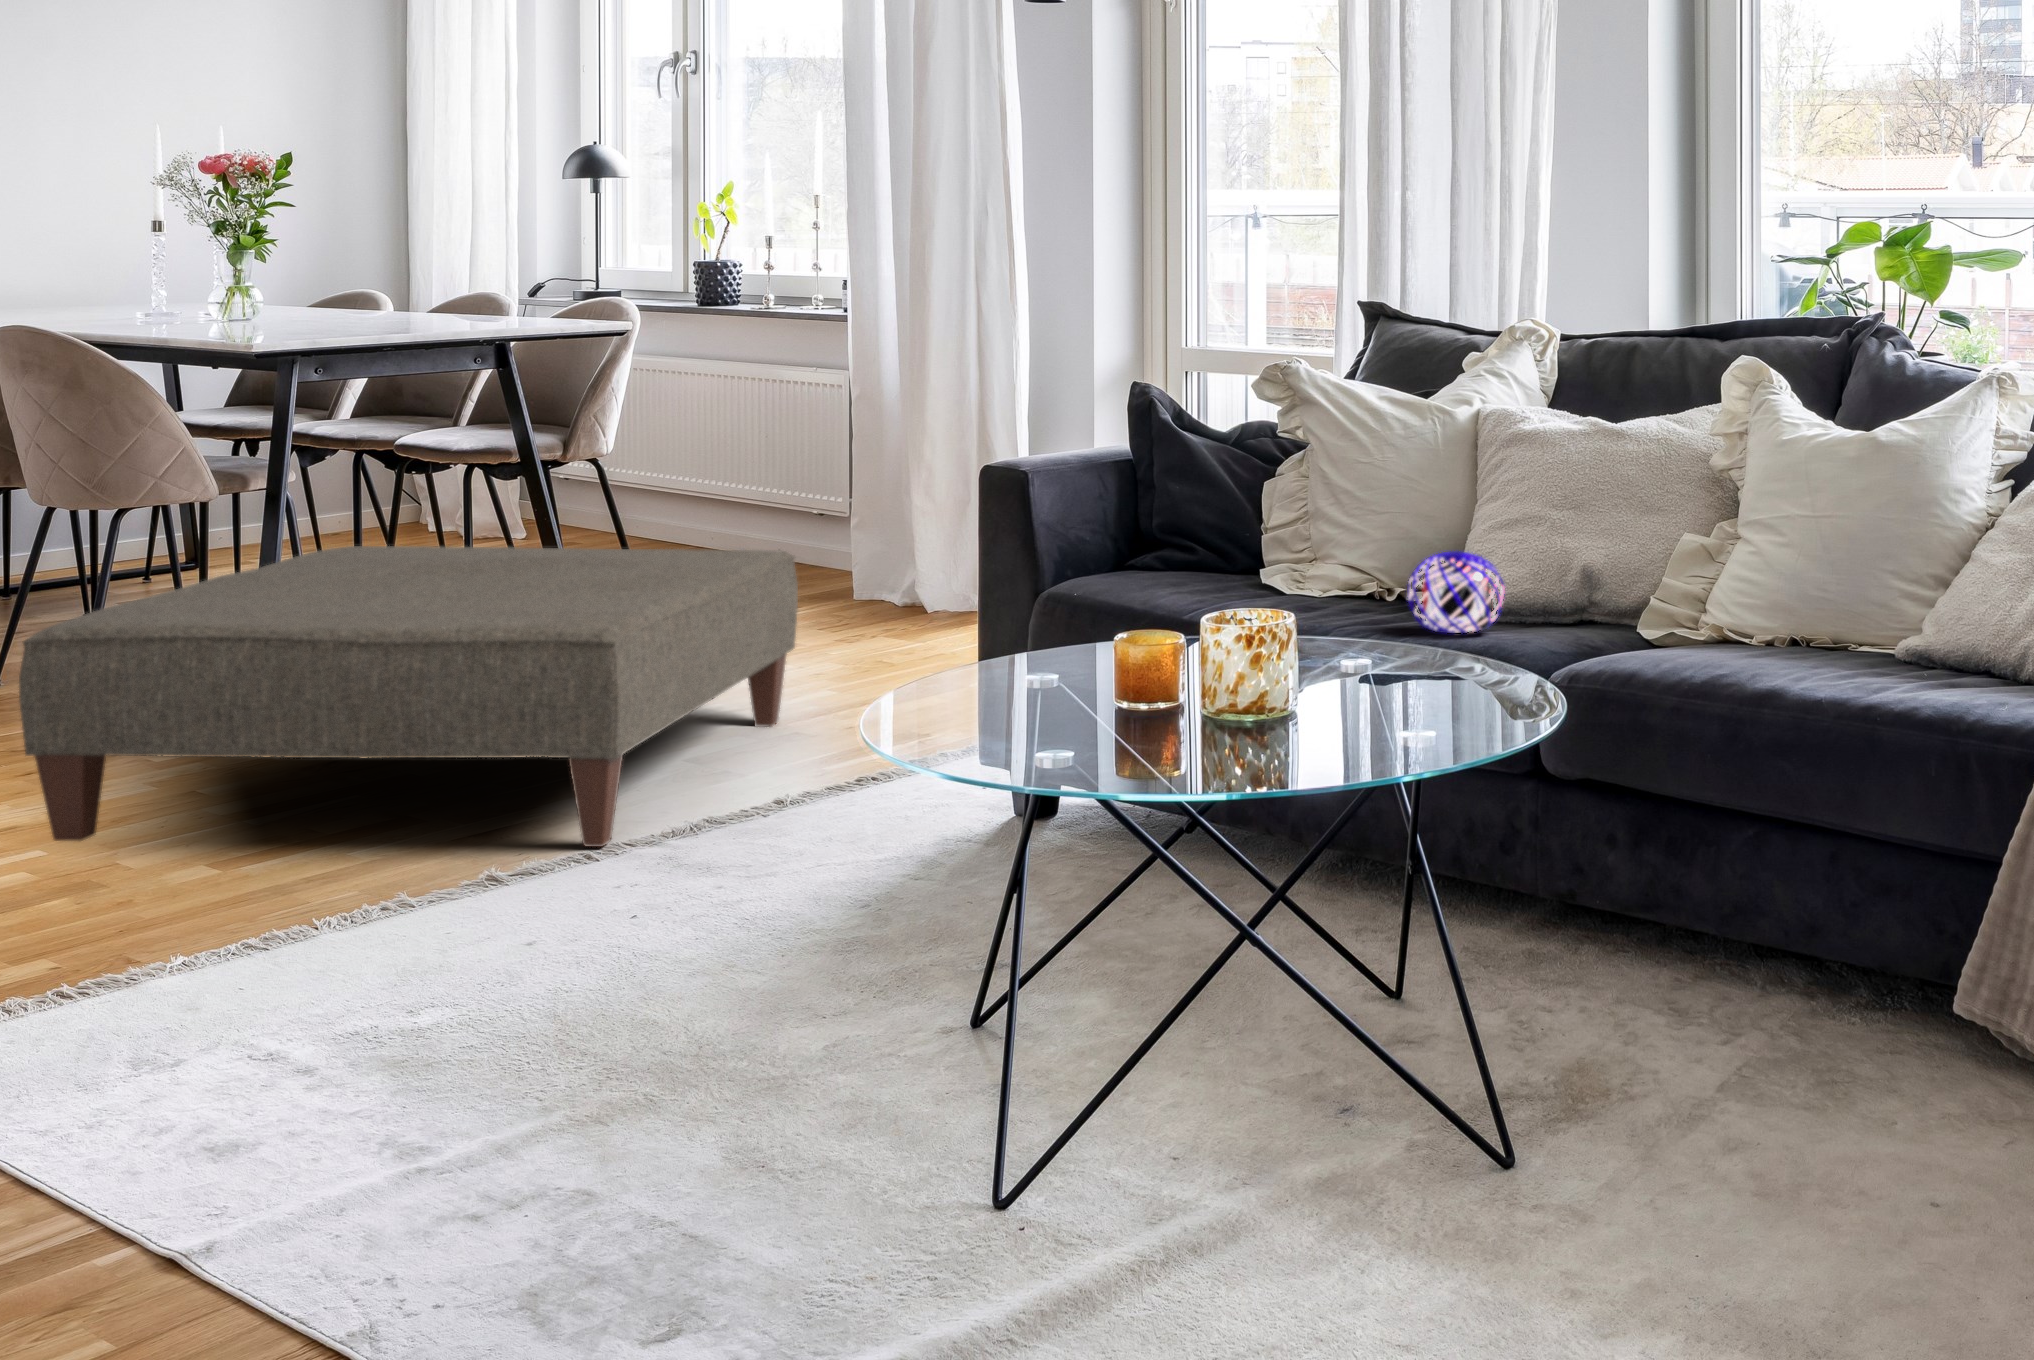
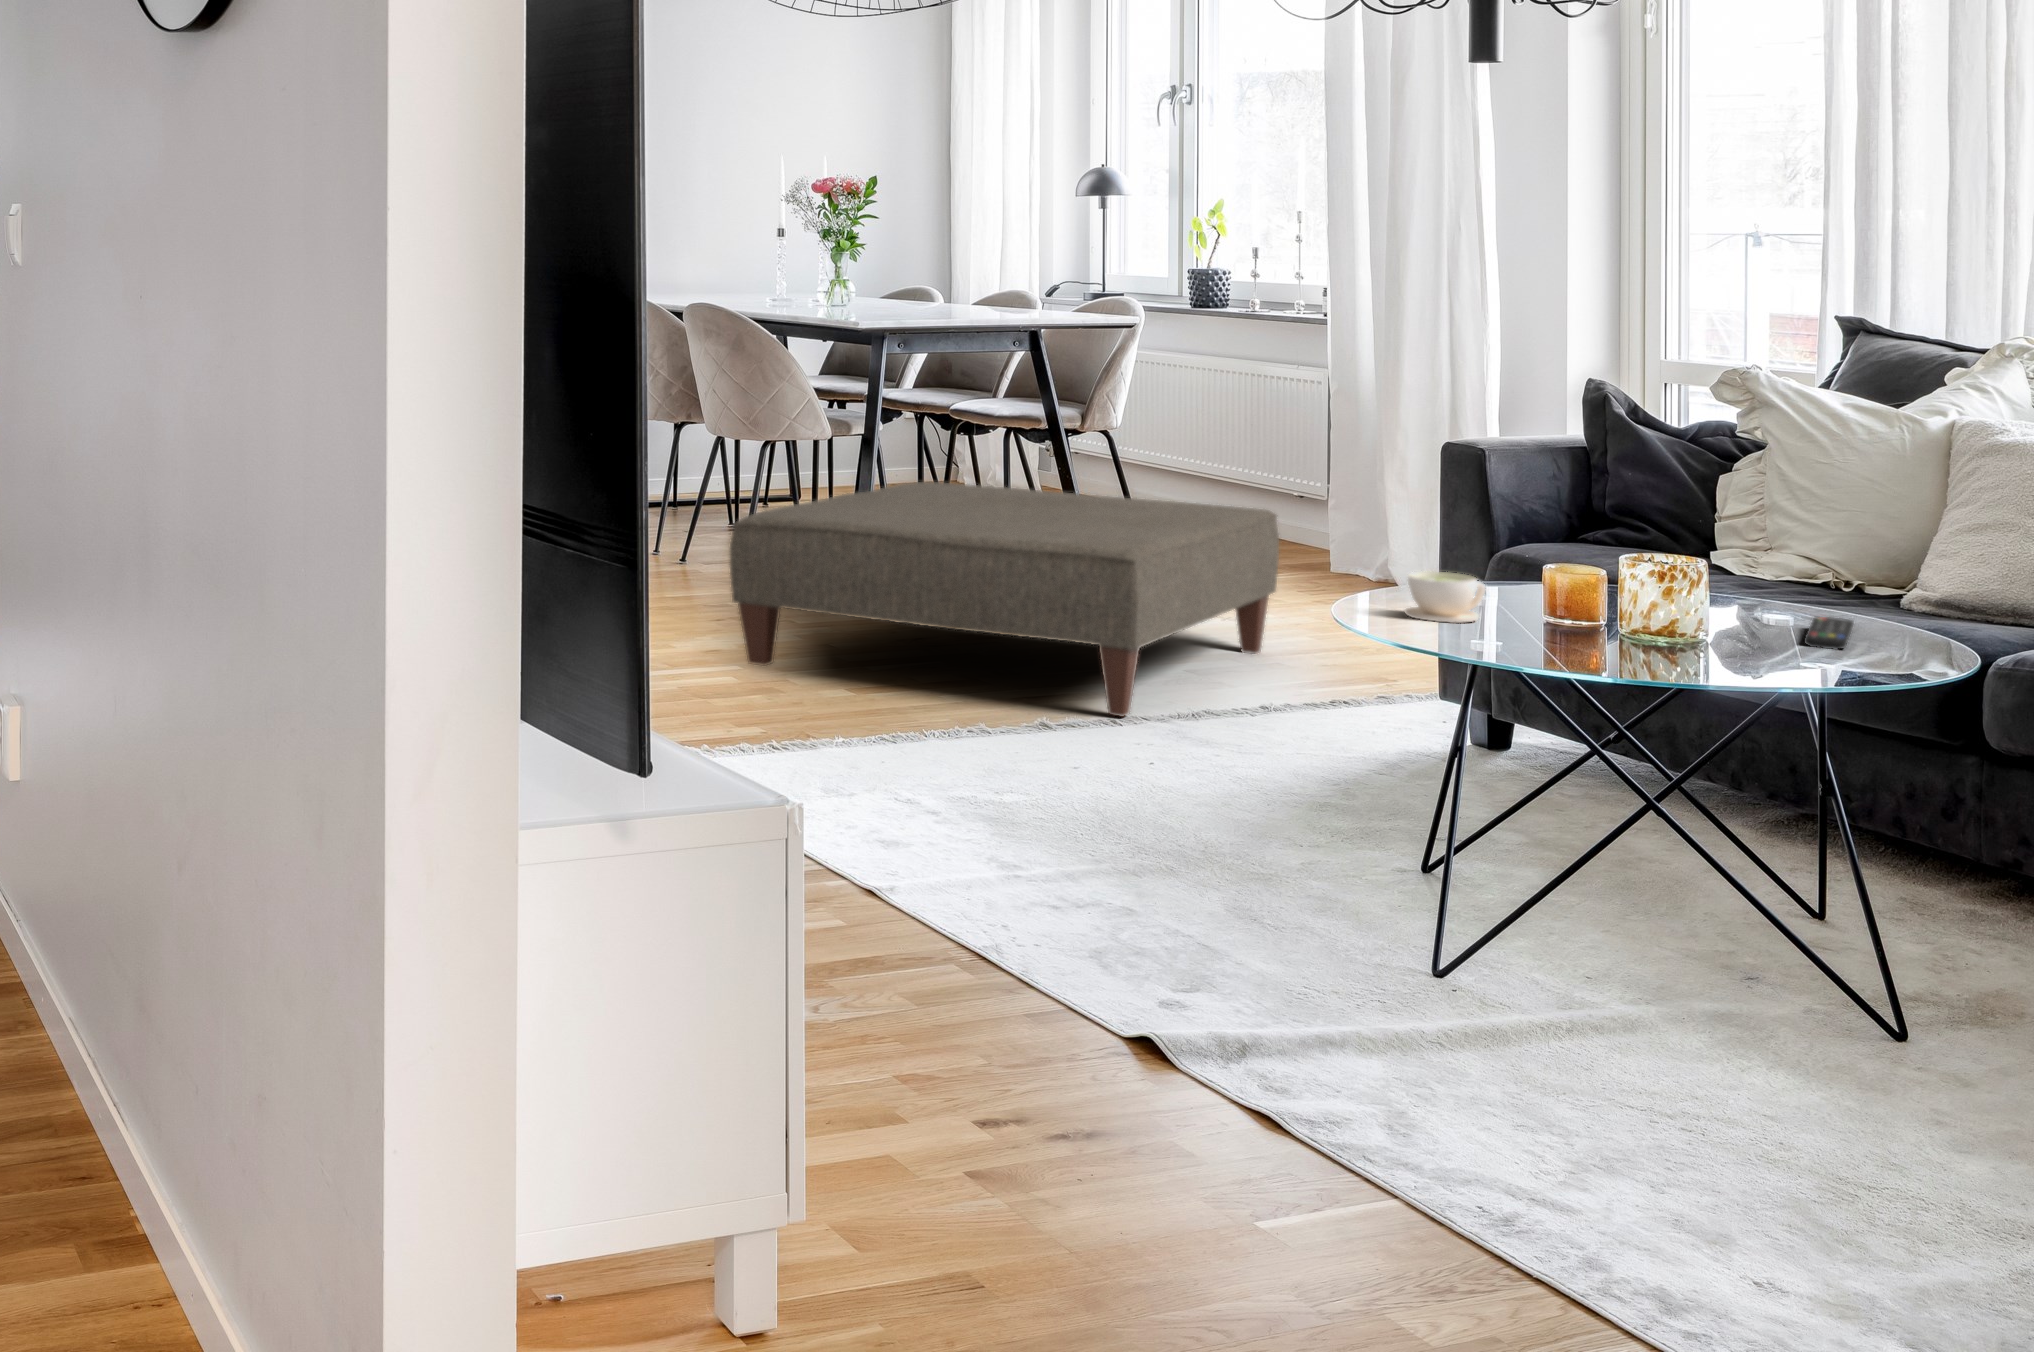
decorative orb: present [1407,552,1505,633] -> none [1852,542,1960,617]
coffee cup: none [952,647,1048,716] -> present [1405,572,1485,623]
remote control: none [1385,649,1427,695] -> present [1804,617,1854,649]

